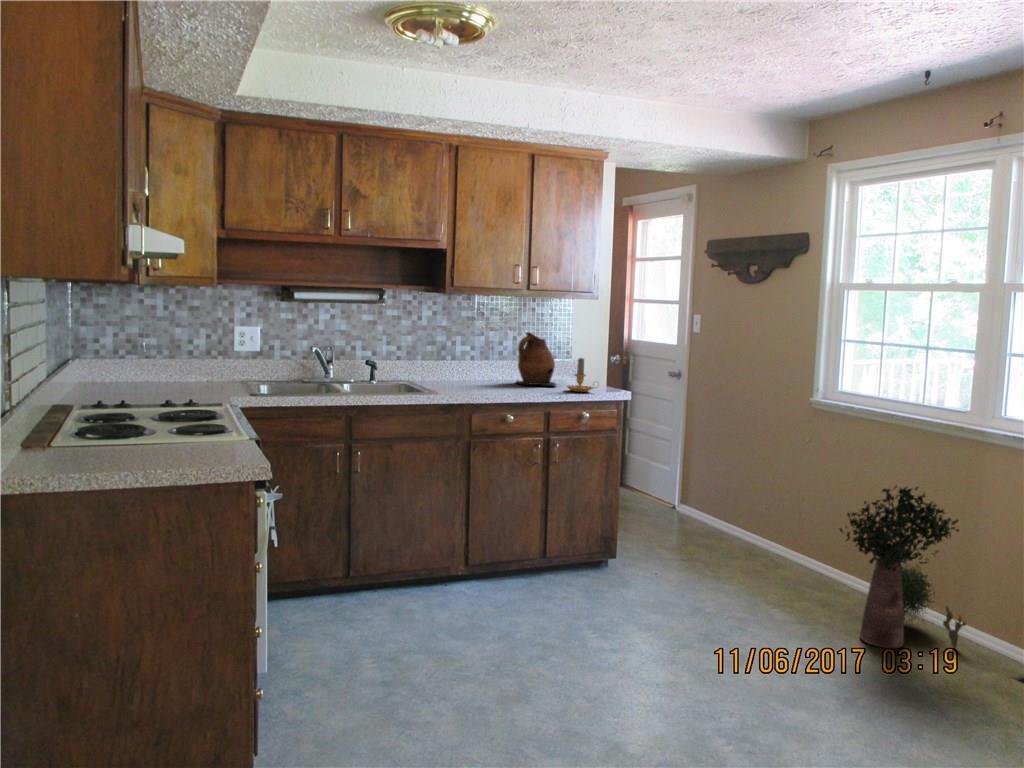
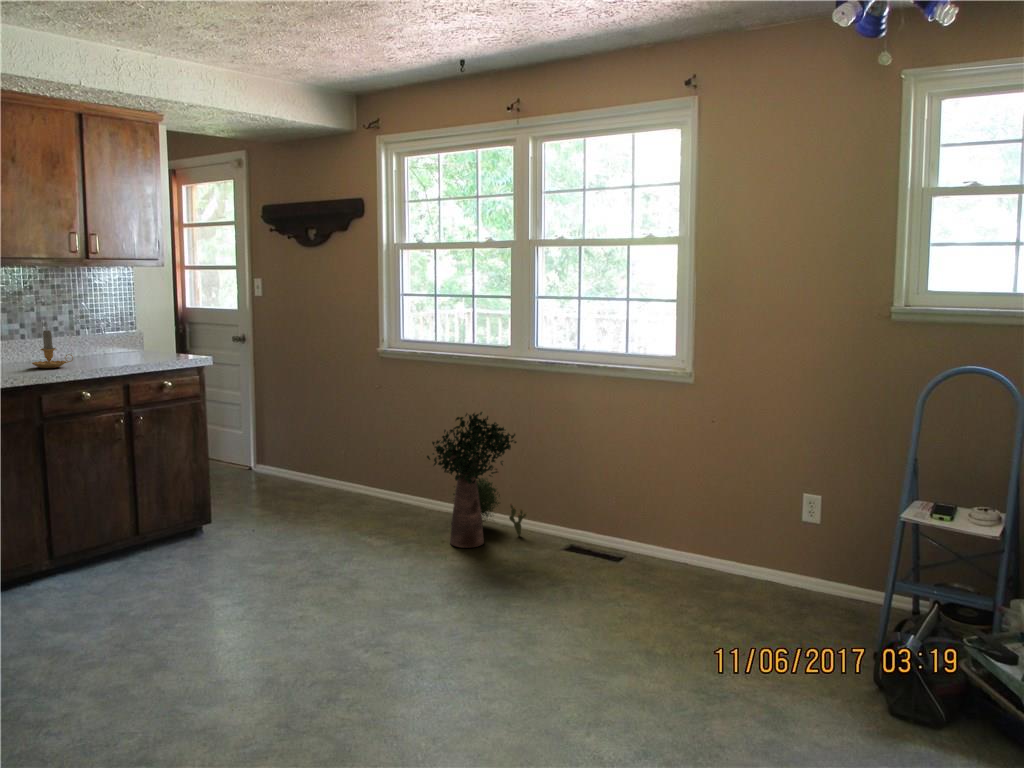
ceramic pitcher: present [516,332,556,386] -> none [78,303,132,360]
candle: present [567,358,593,392] -> present [32,330,73,368]

